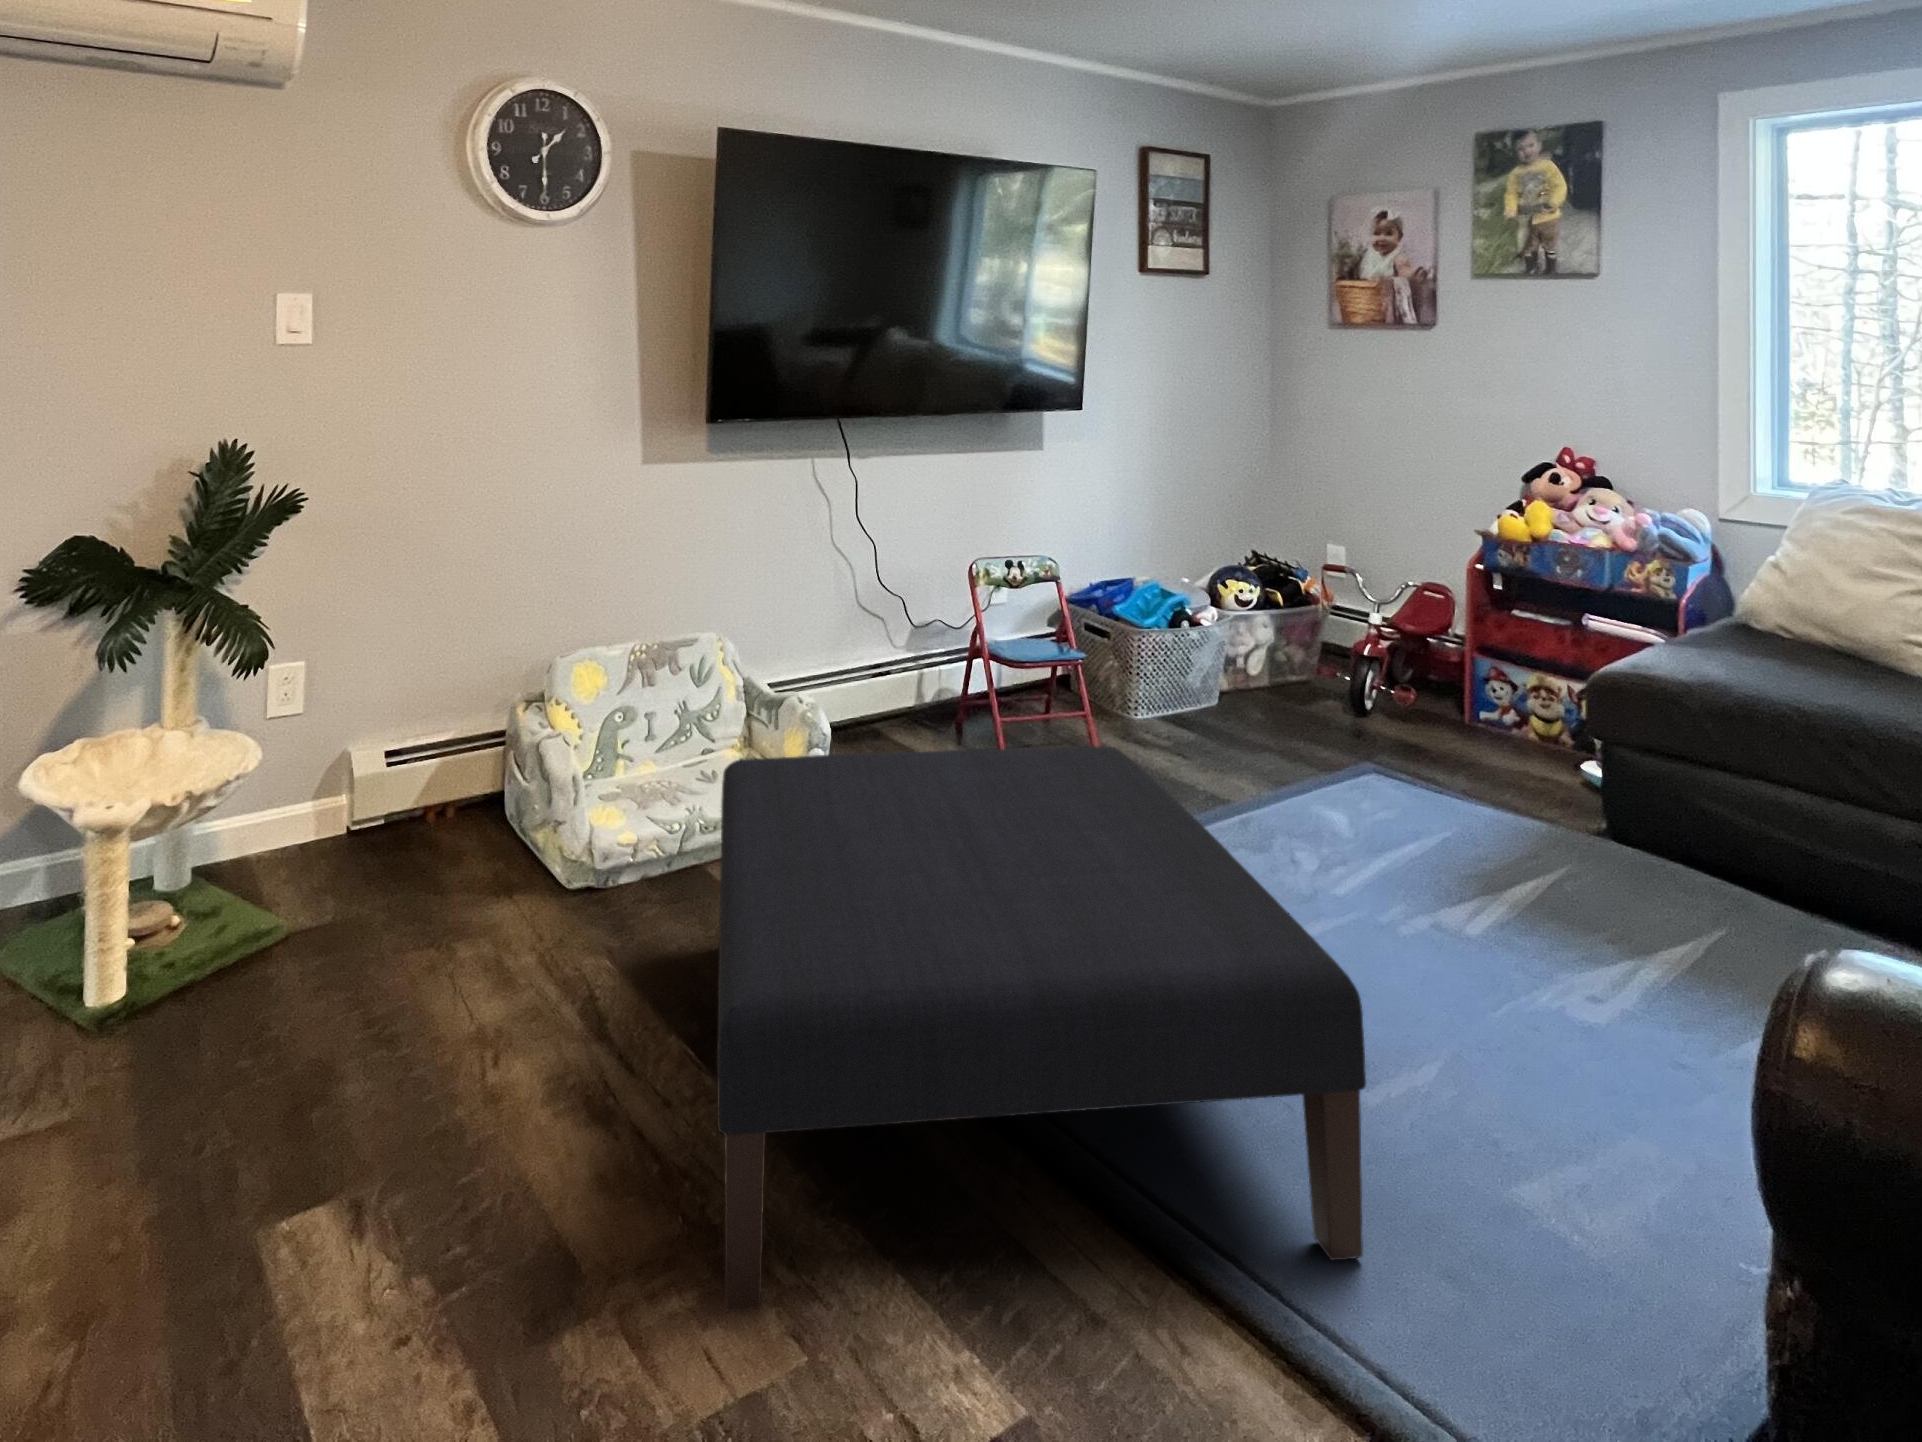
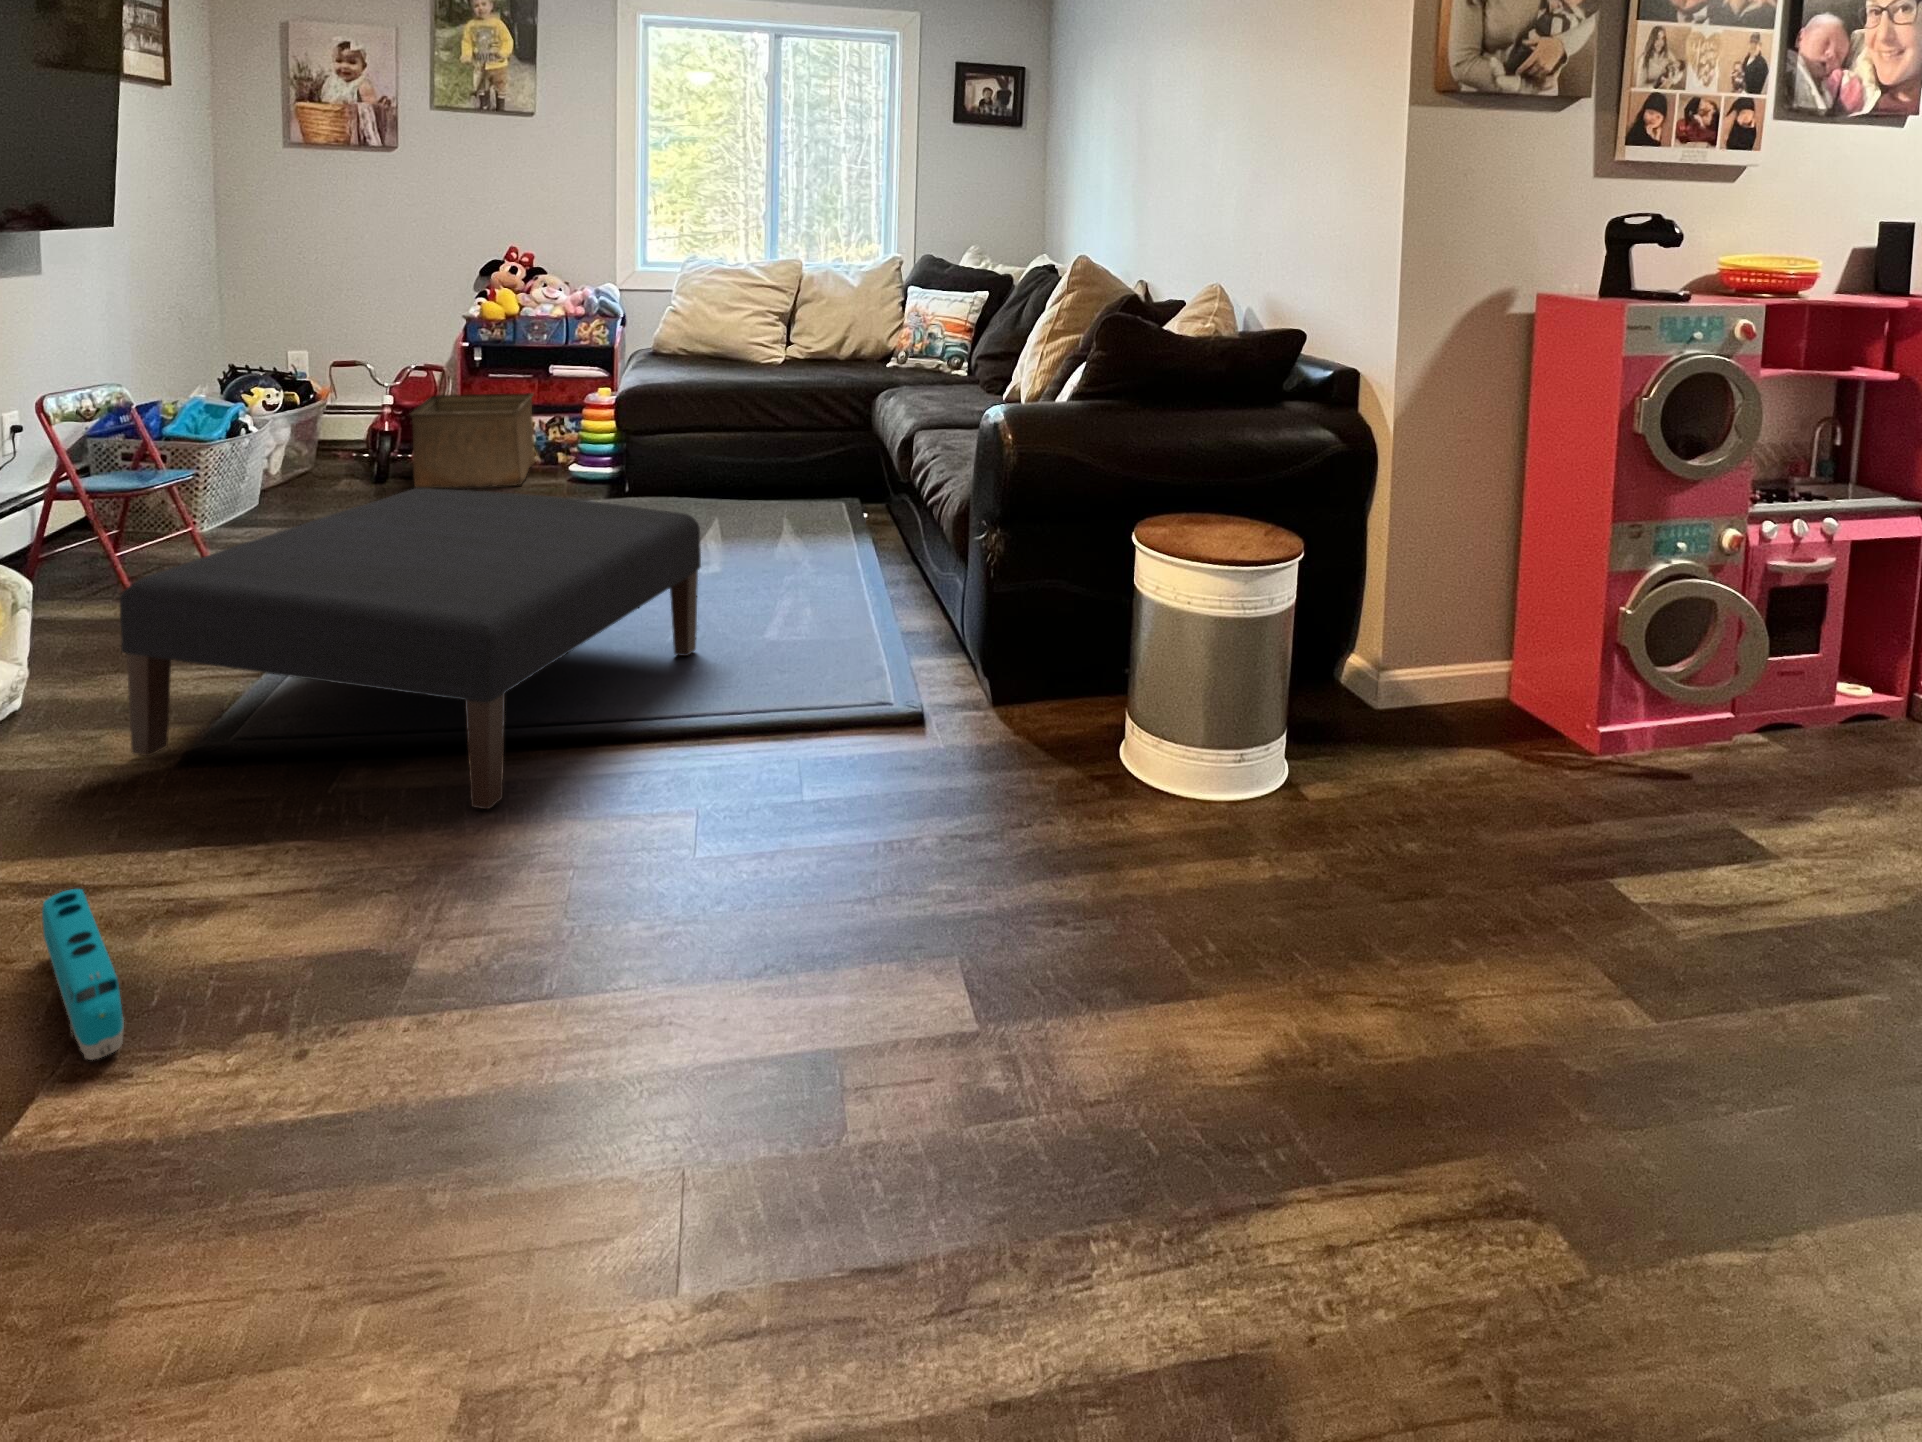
storage bin: none [1356,626,1561,781] -> present [410,393,536,488]
toy train: none [170,1066,409,1303] -> present [42,889,124,1060]

